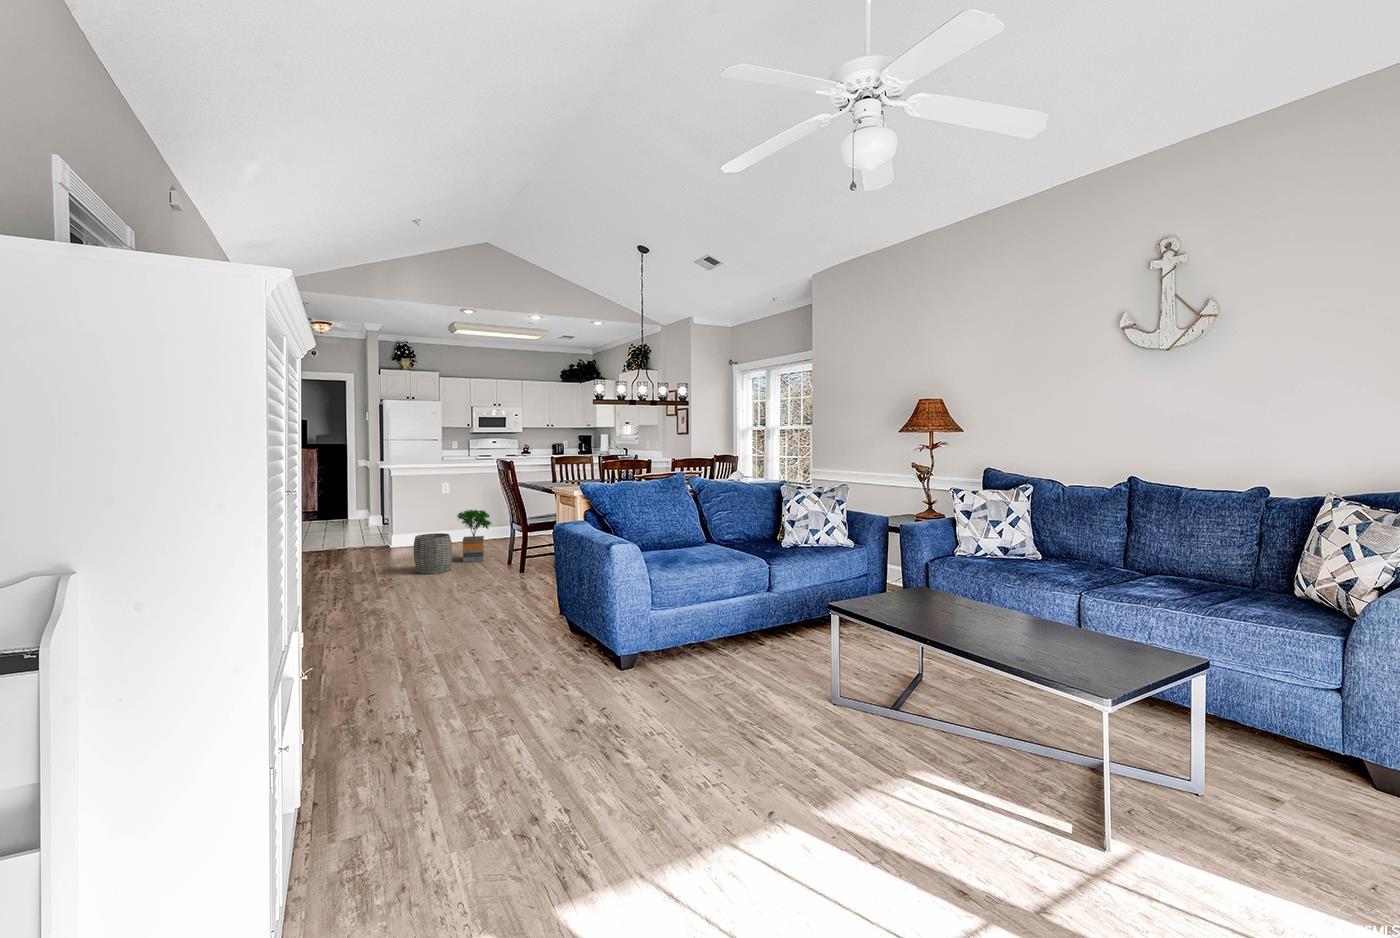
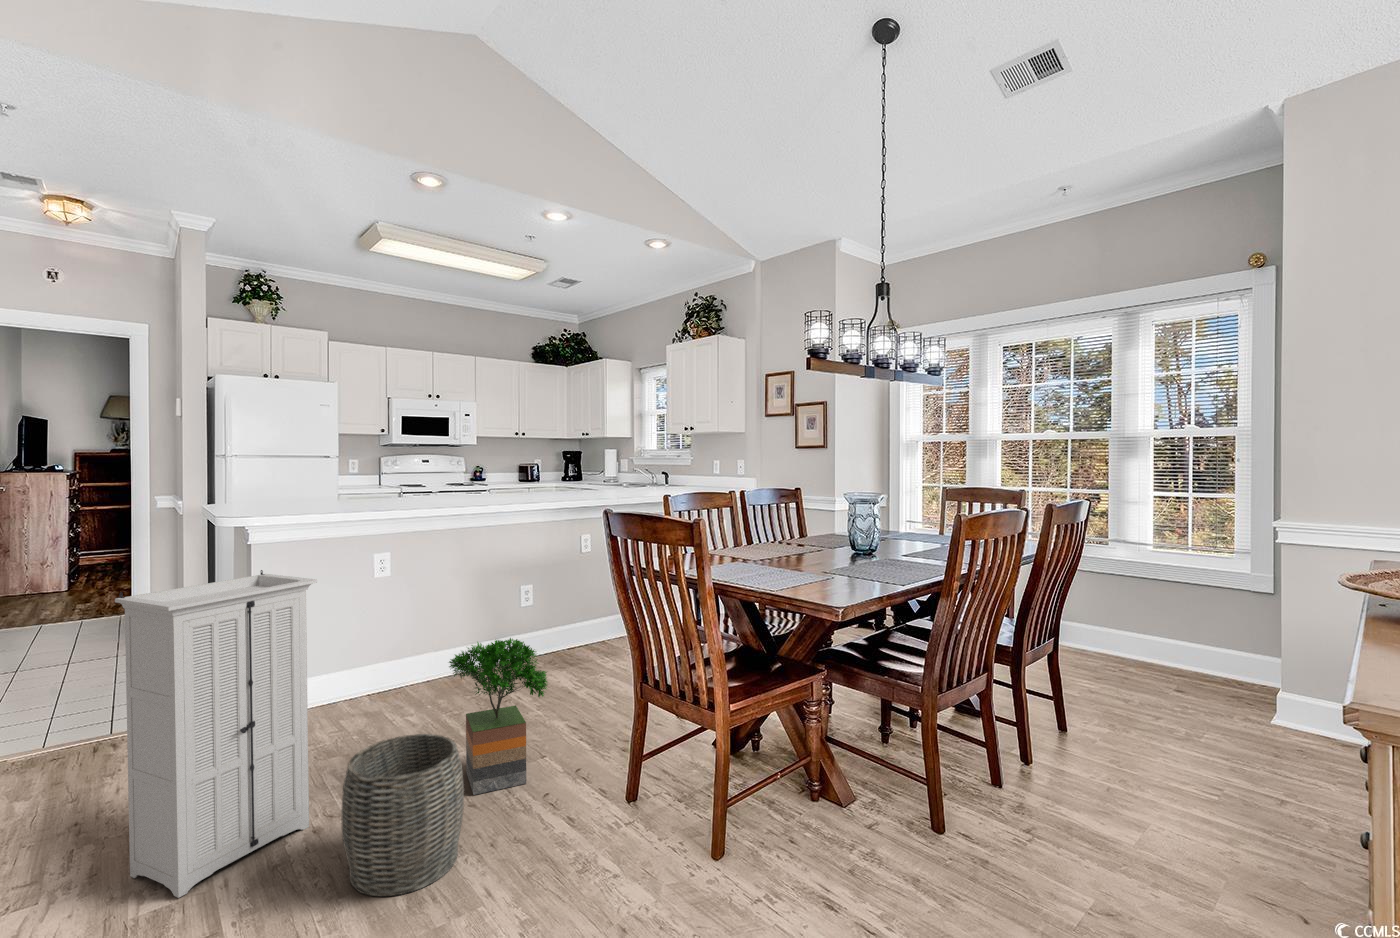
storage cabinet: none [351,480,410,572] -> present [115,570,317,898]

